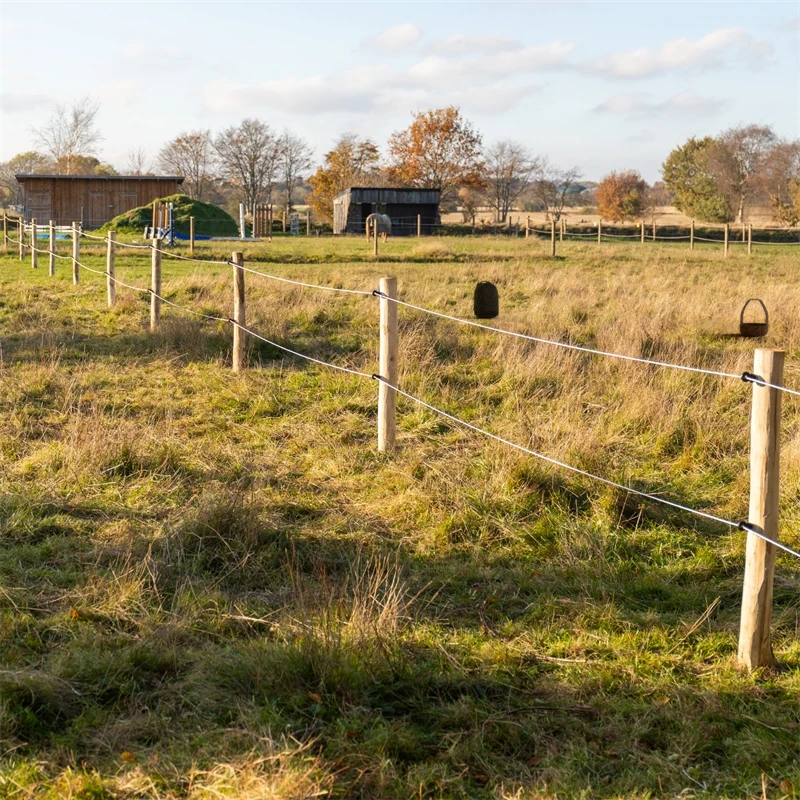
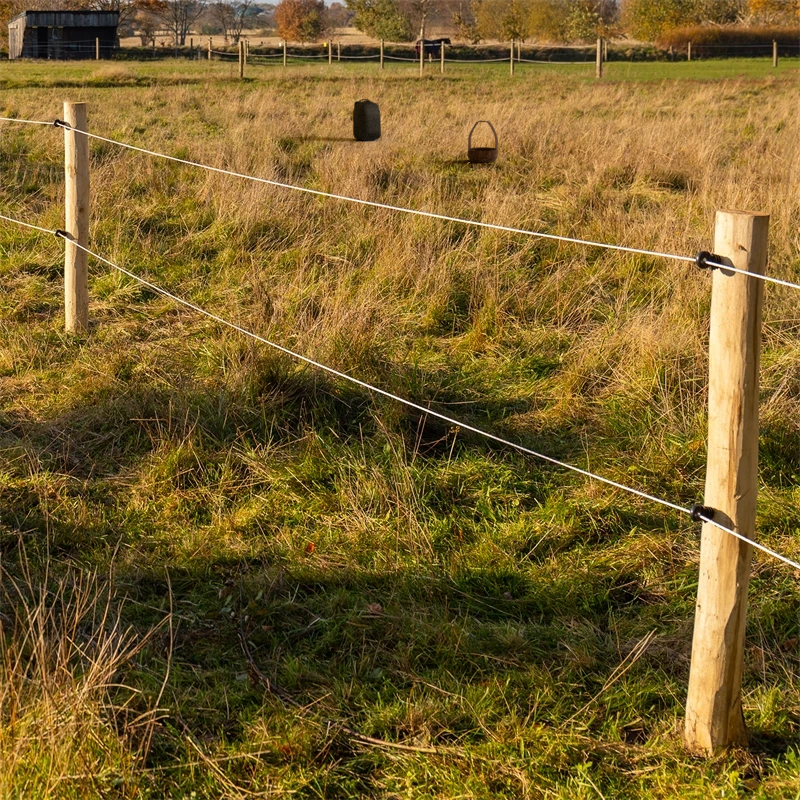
backpack: present [474,281,499,318] -> present [353,99,381,141]

